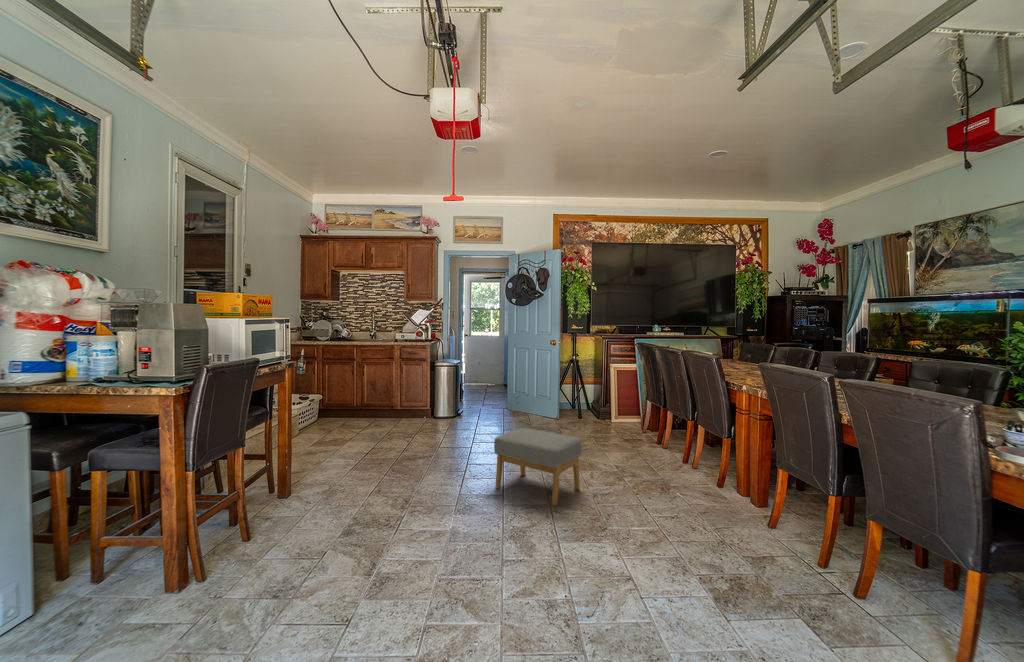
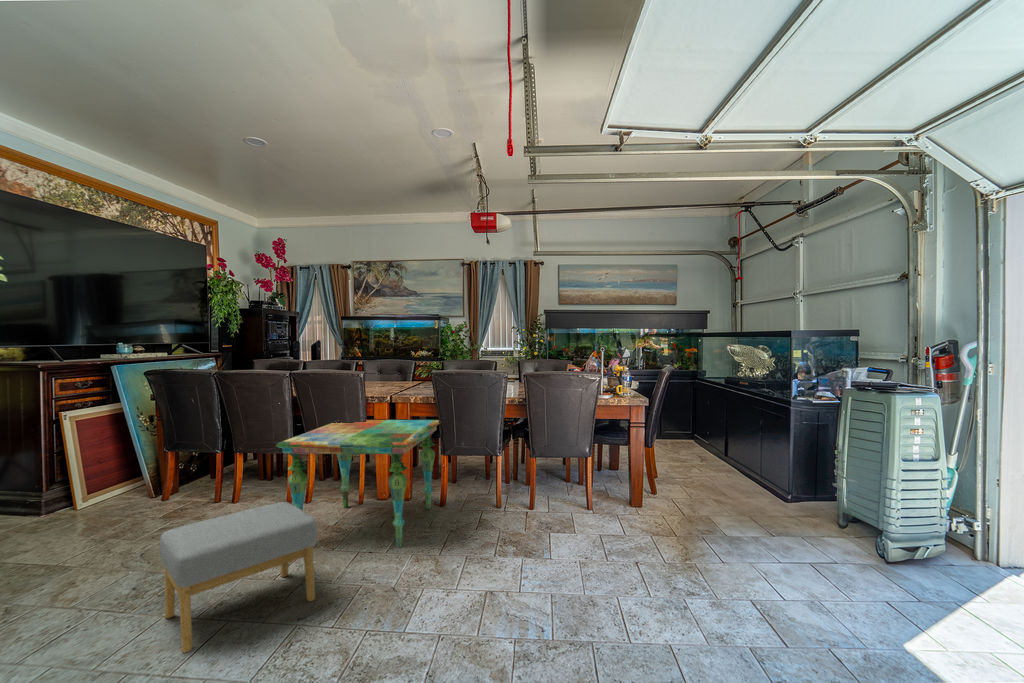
side table: none [608,400,767,519] -> present [276,420,440,548]

